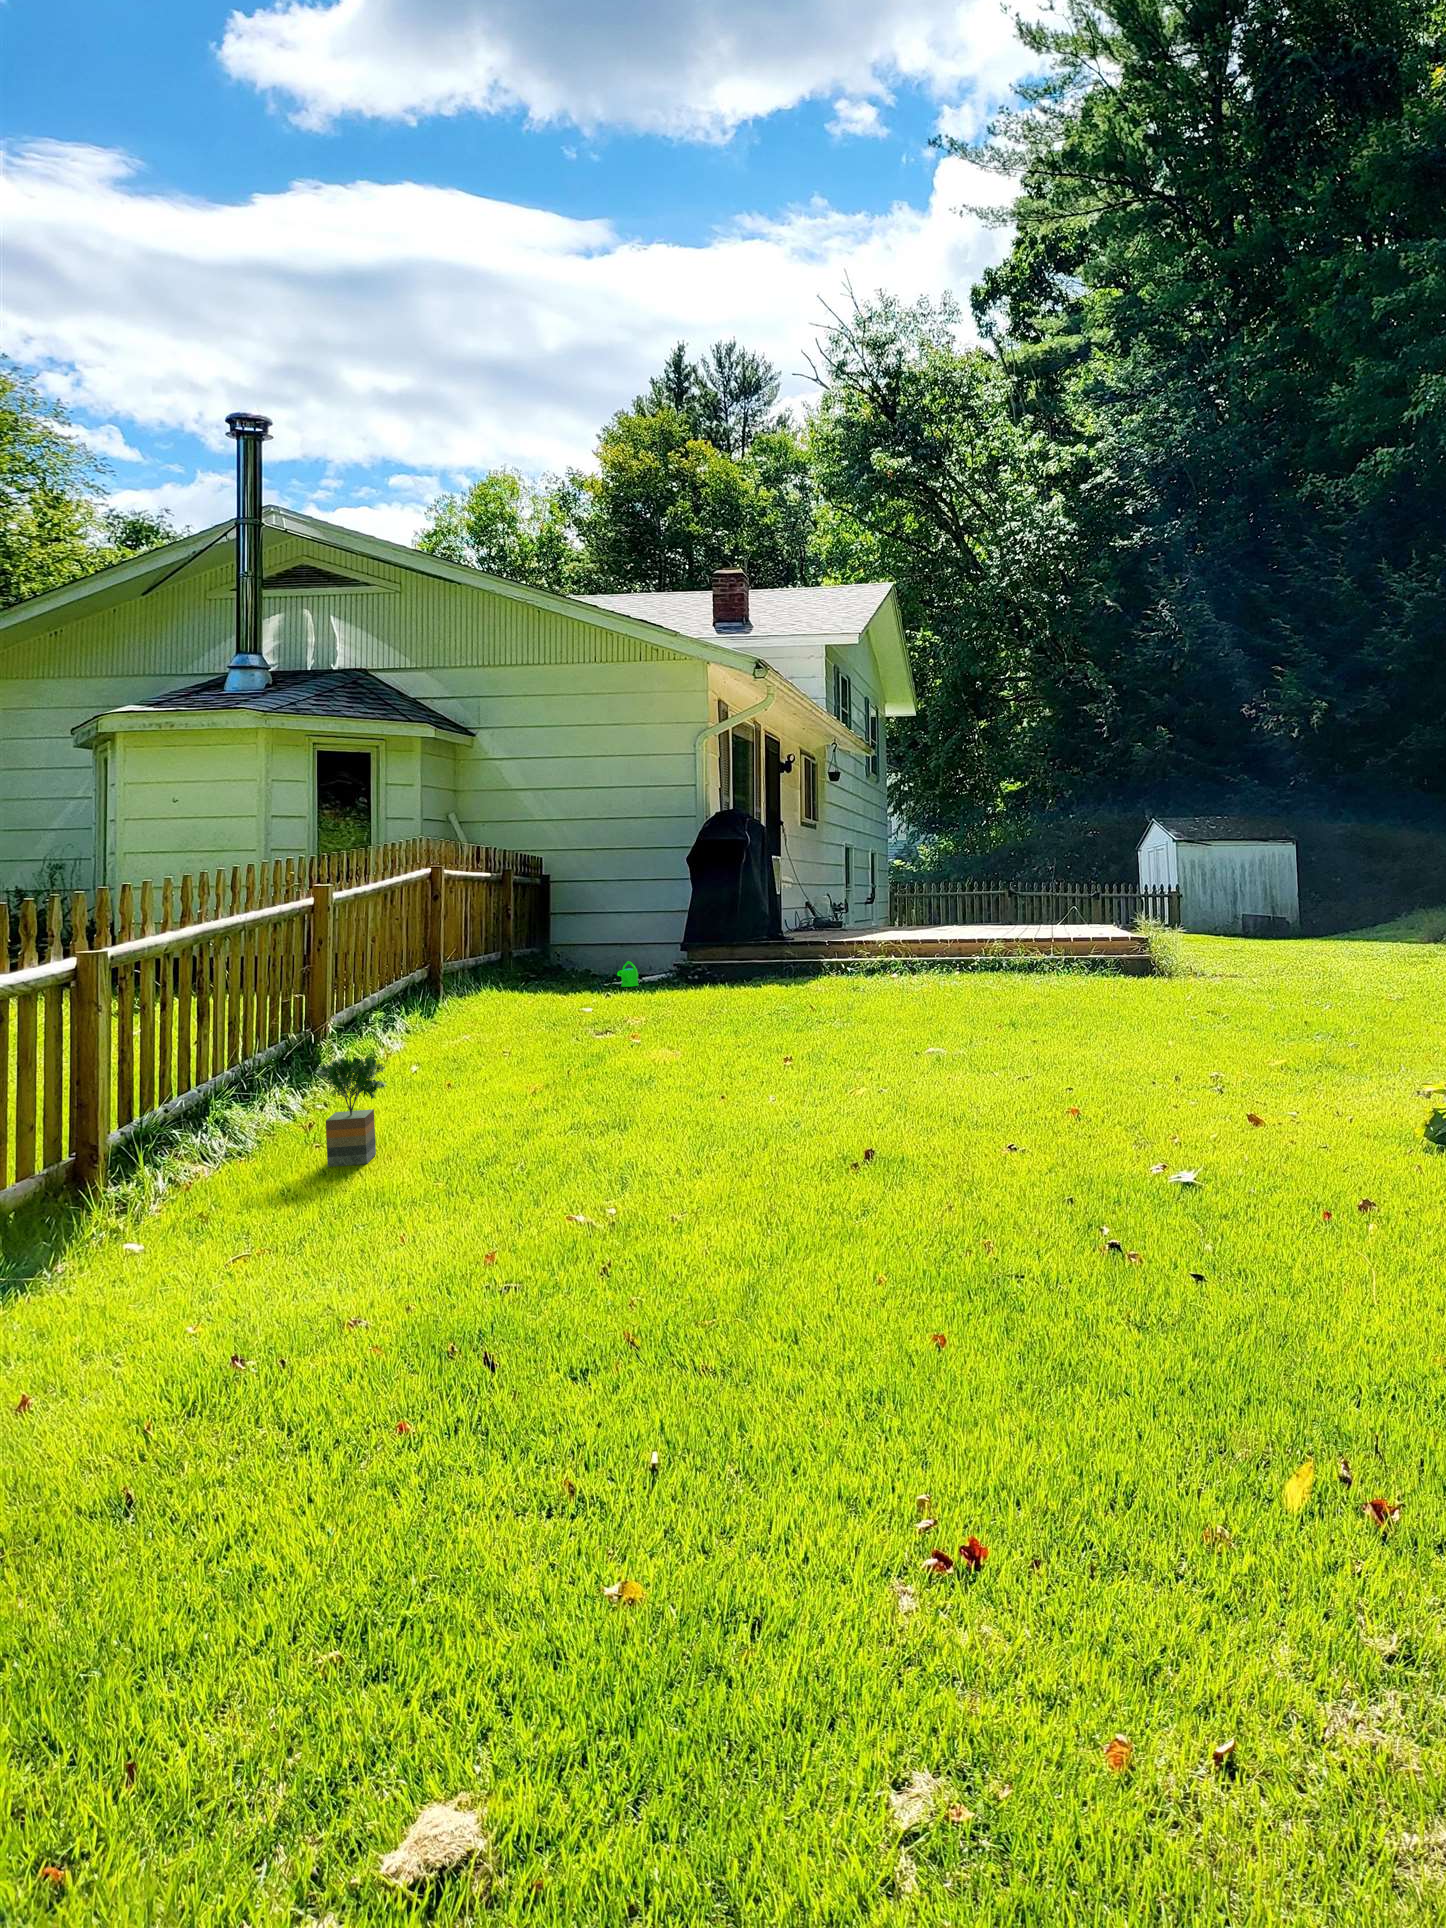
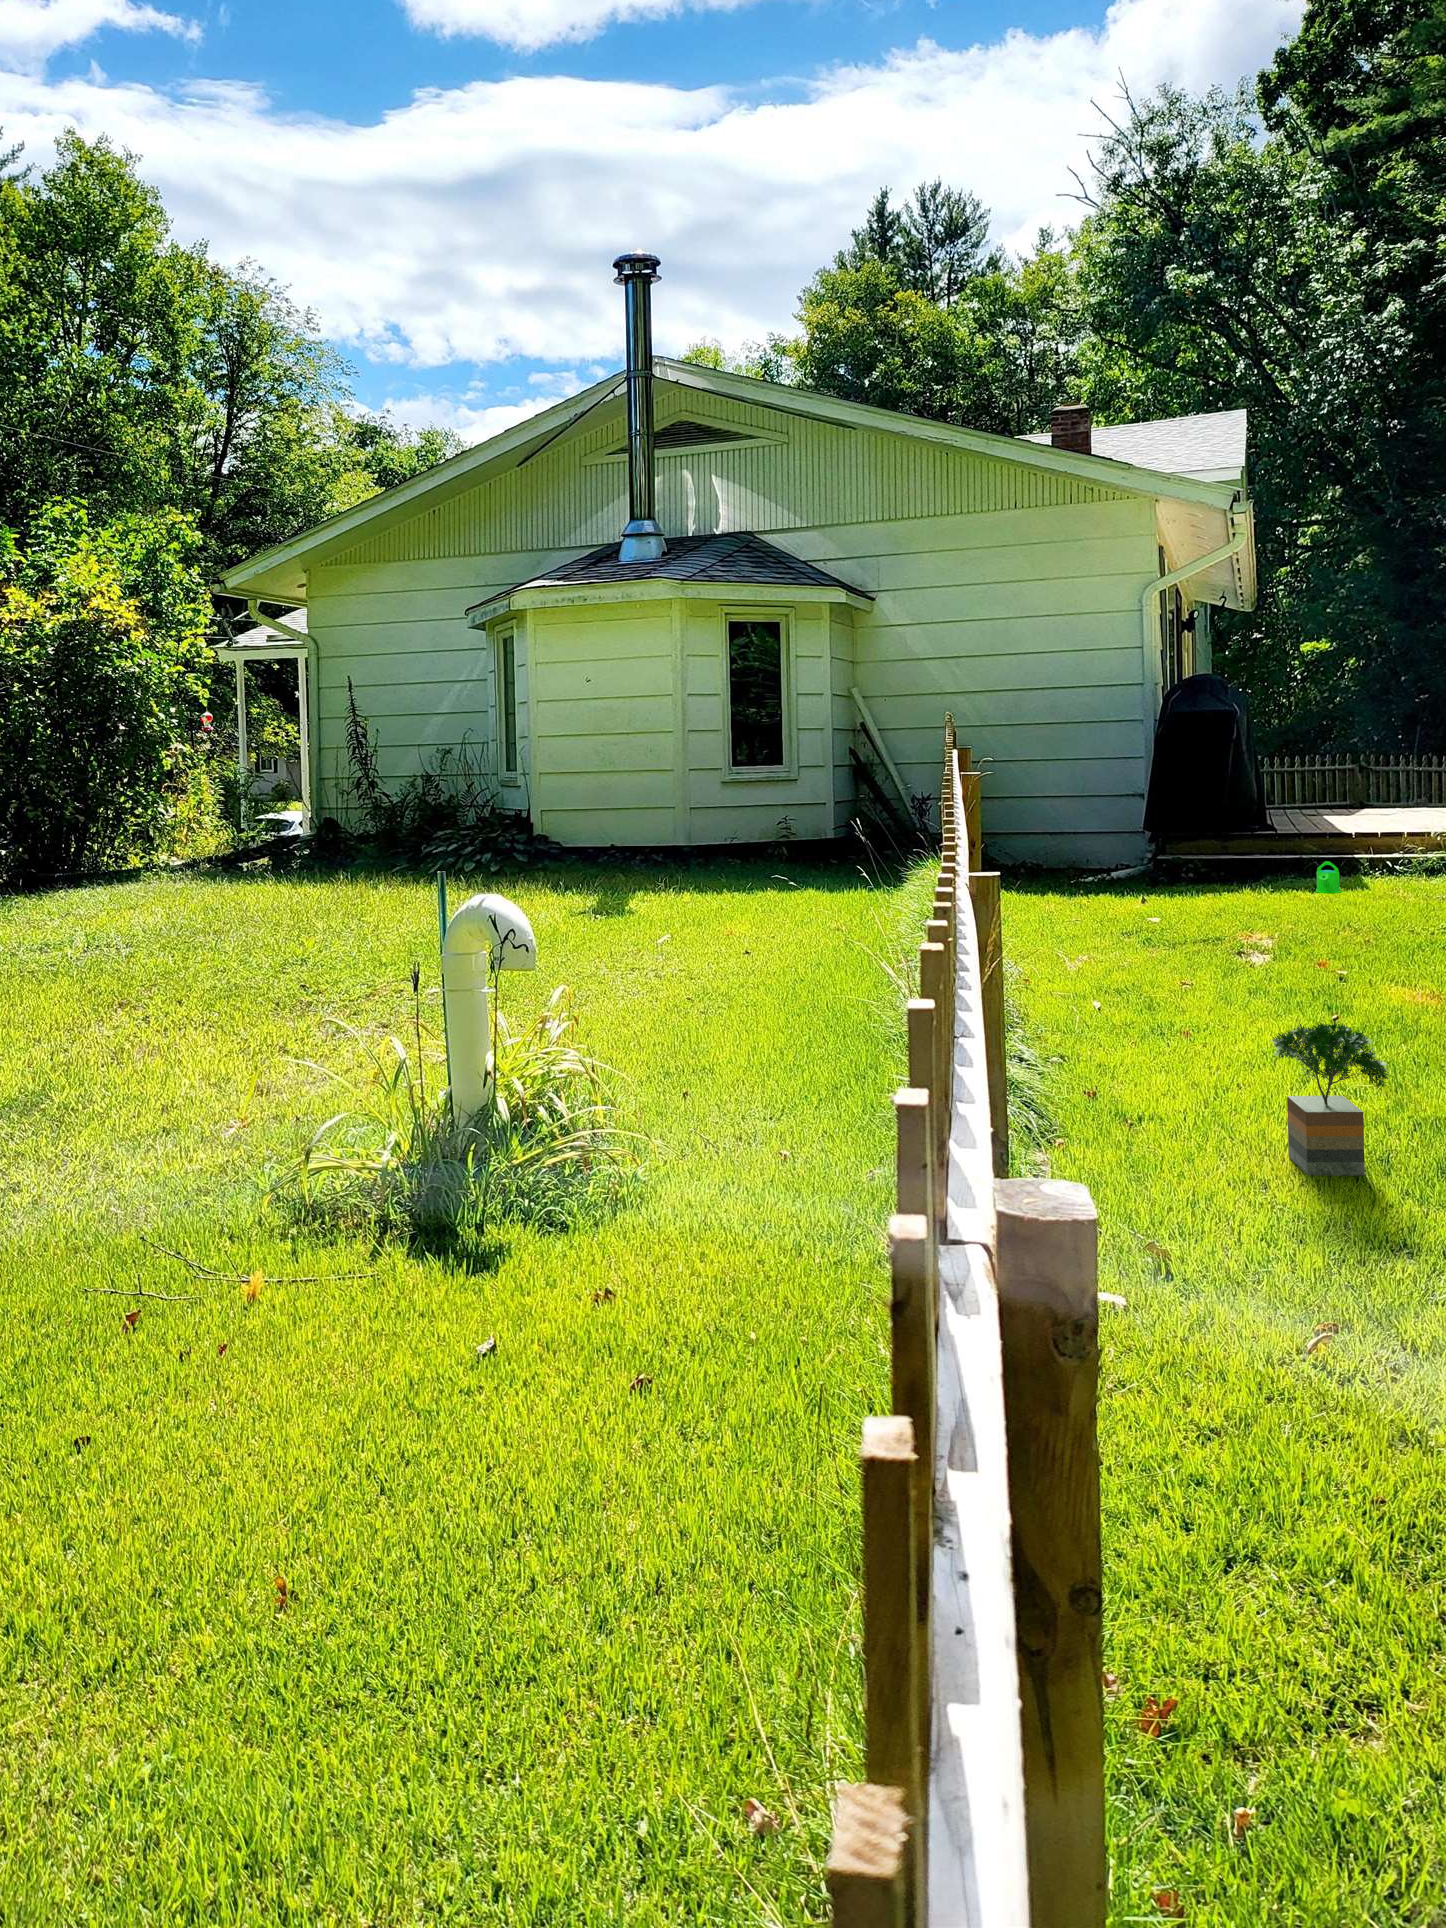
watering can: present [617,961,639,987] -> present [1316,861,1341,893]

